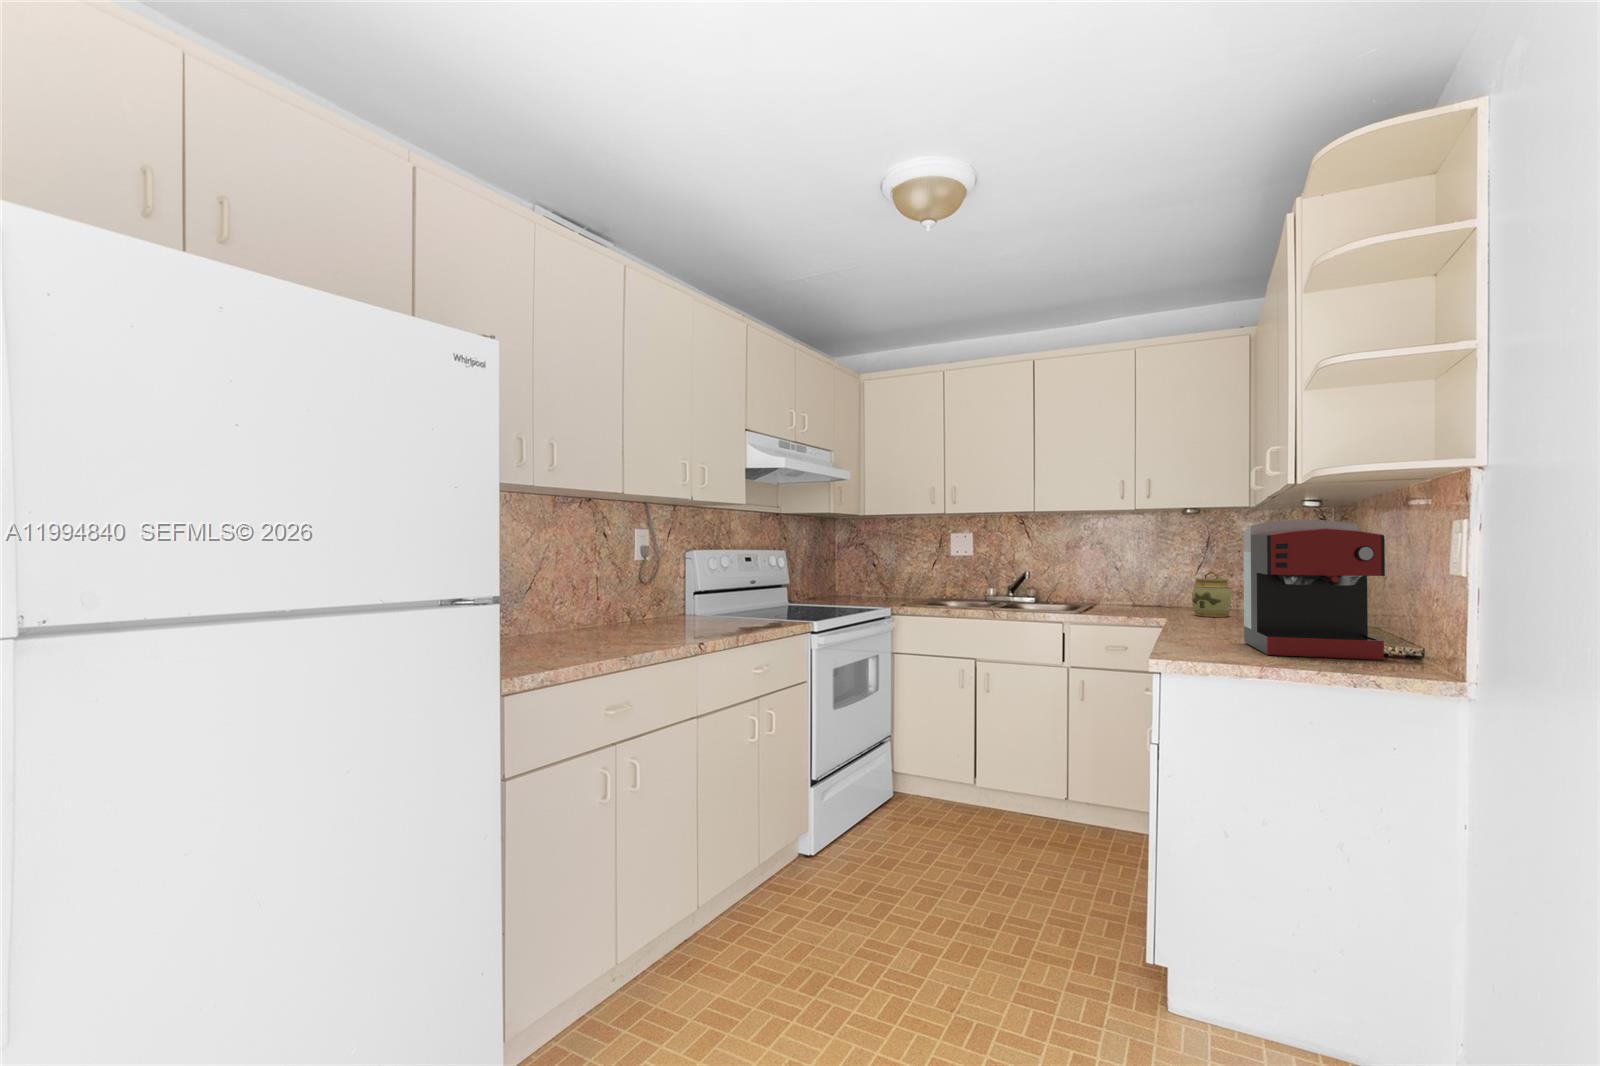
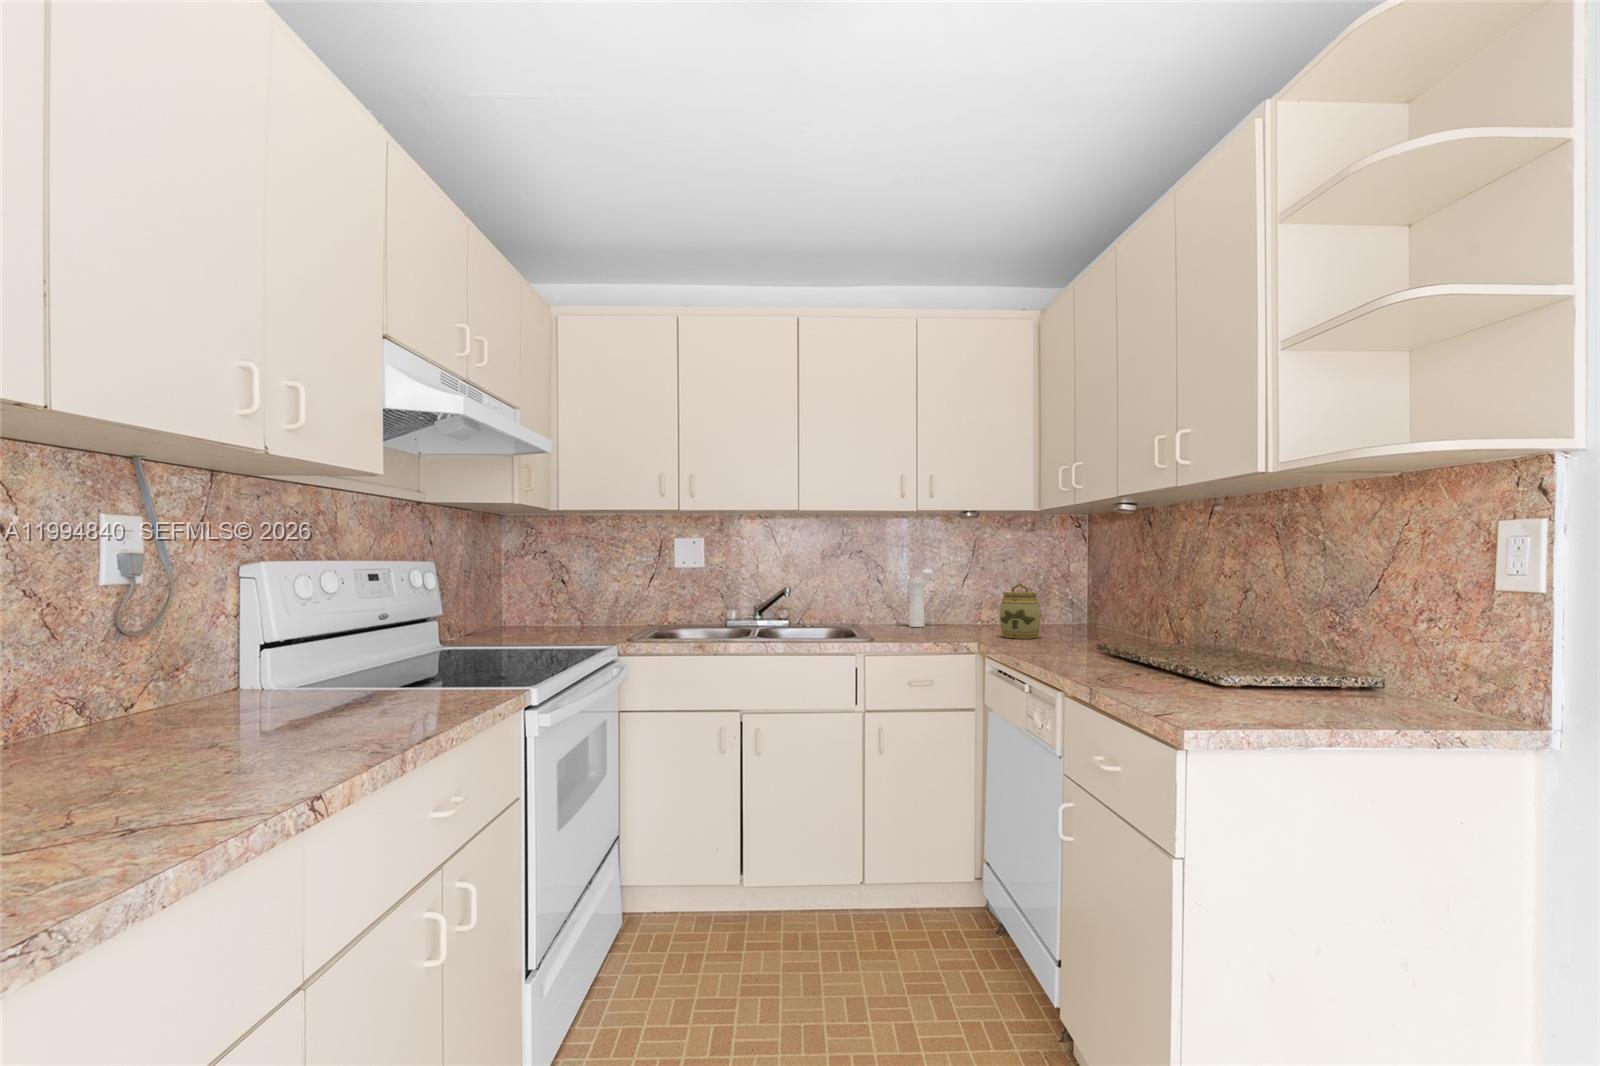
coffee maker: present [1243,519,1385,660] -> none [1192,515,1417,708]
pepper mill: none [1137,559,1164,607] -> present [909,569,933,627]

